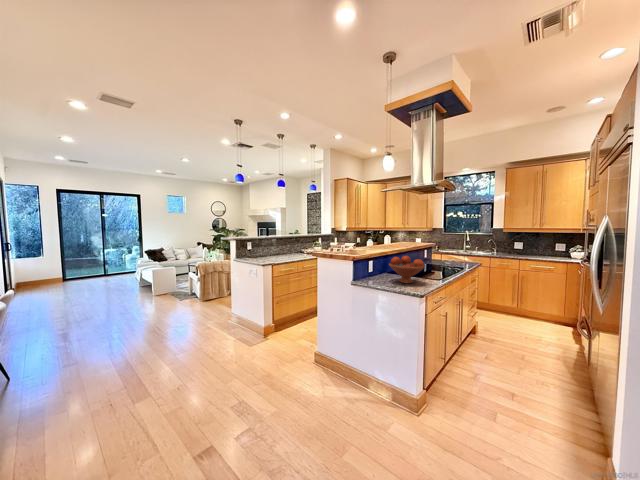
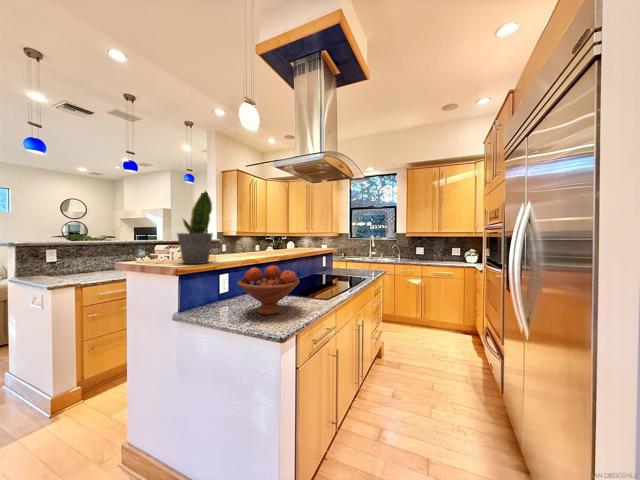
potted plant: none [350,212,369,254] -> present [177,191,212,264]

